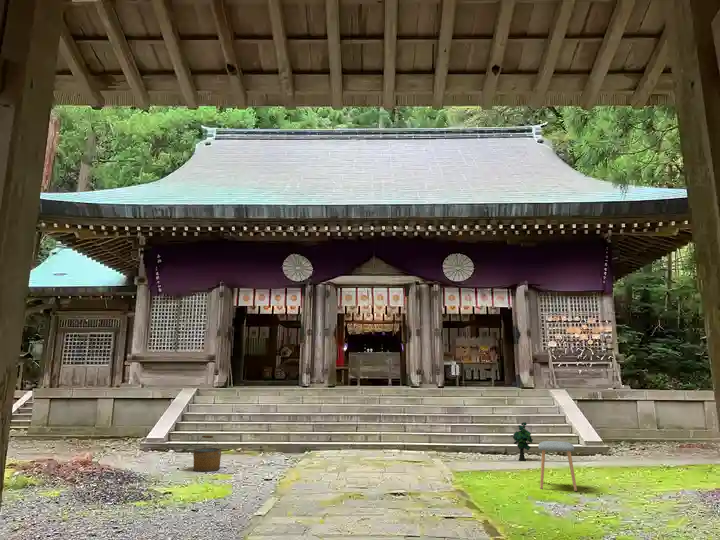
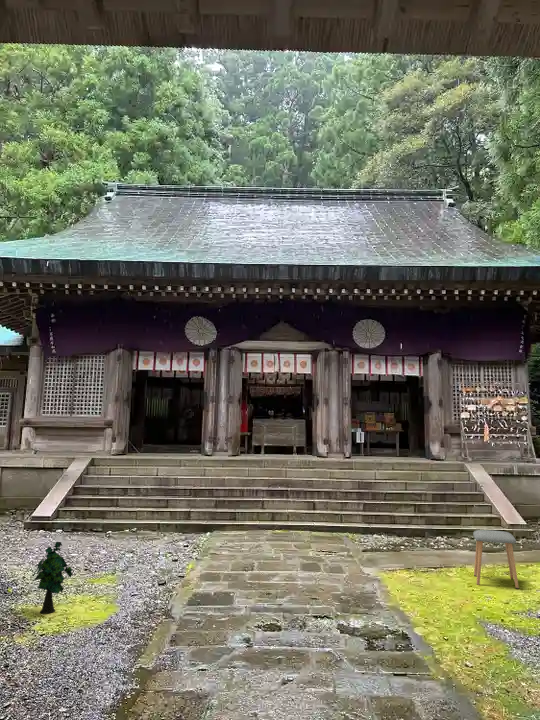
decorative plant: present [511,422,533,461] -> present [33,542,72,614]
bucket: present [193,436,221,472] -> none [86,515,117,556]

